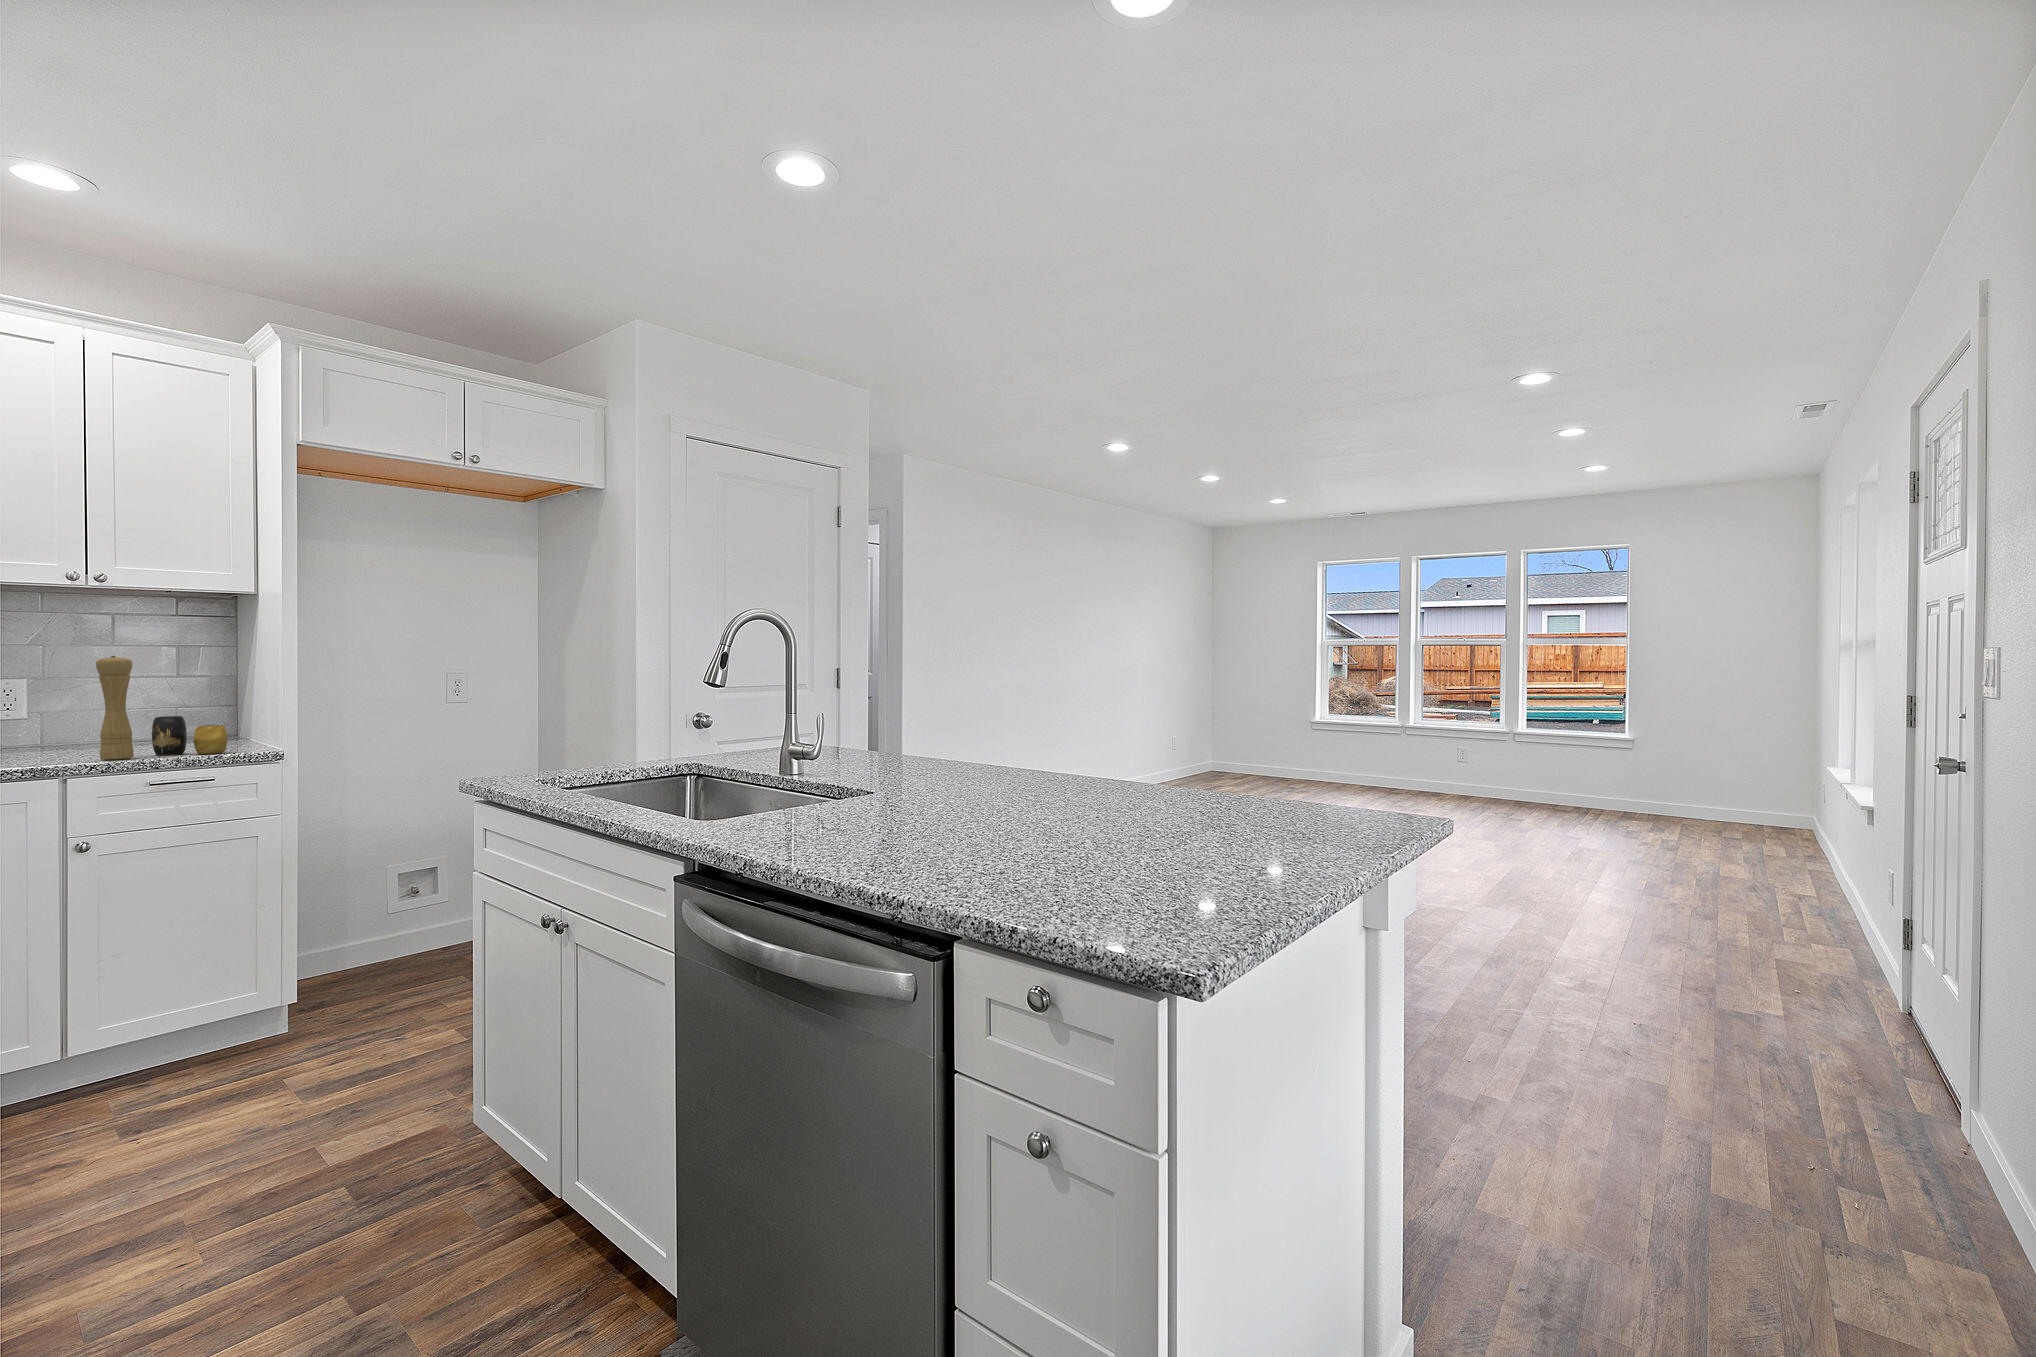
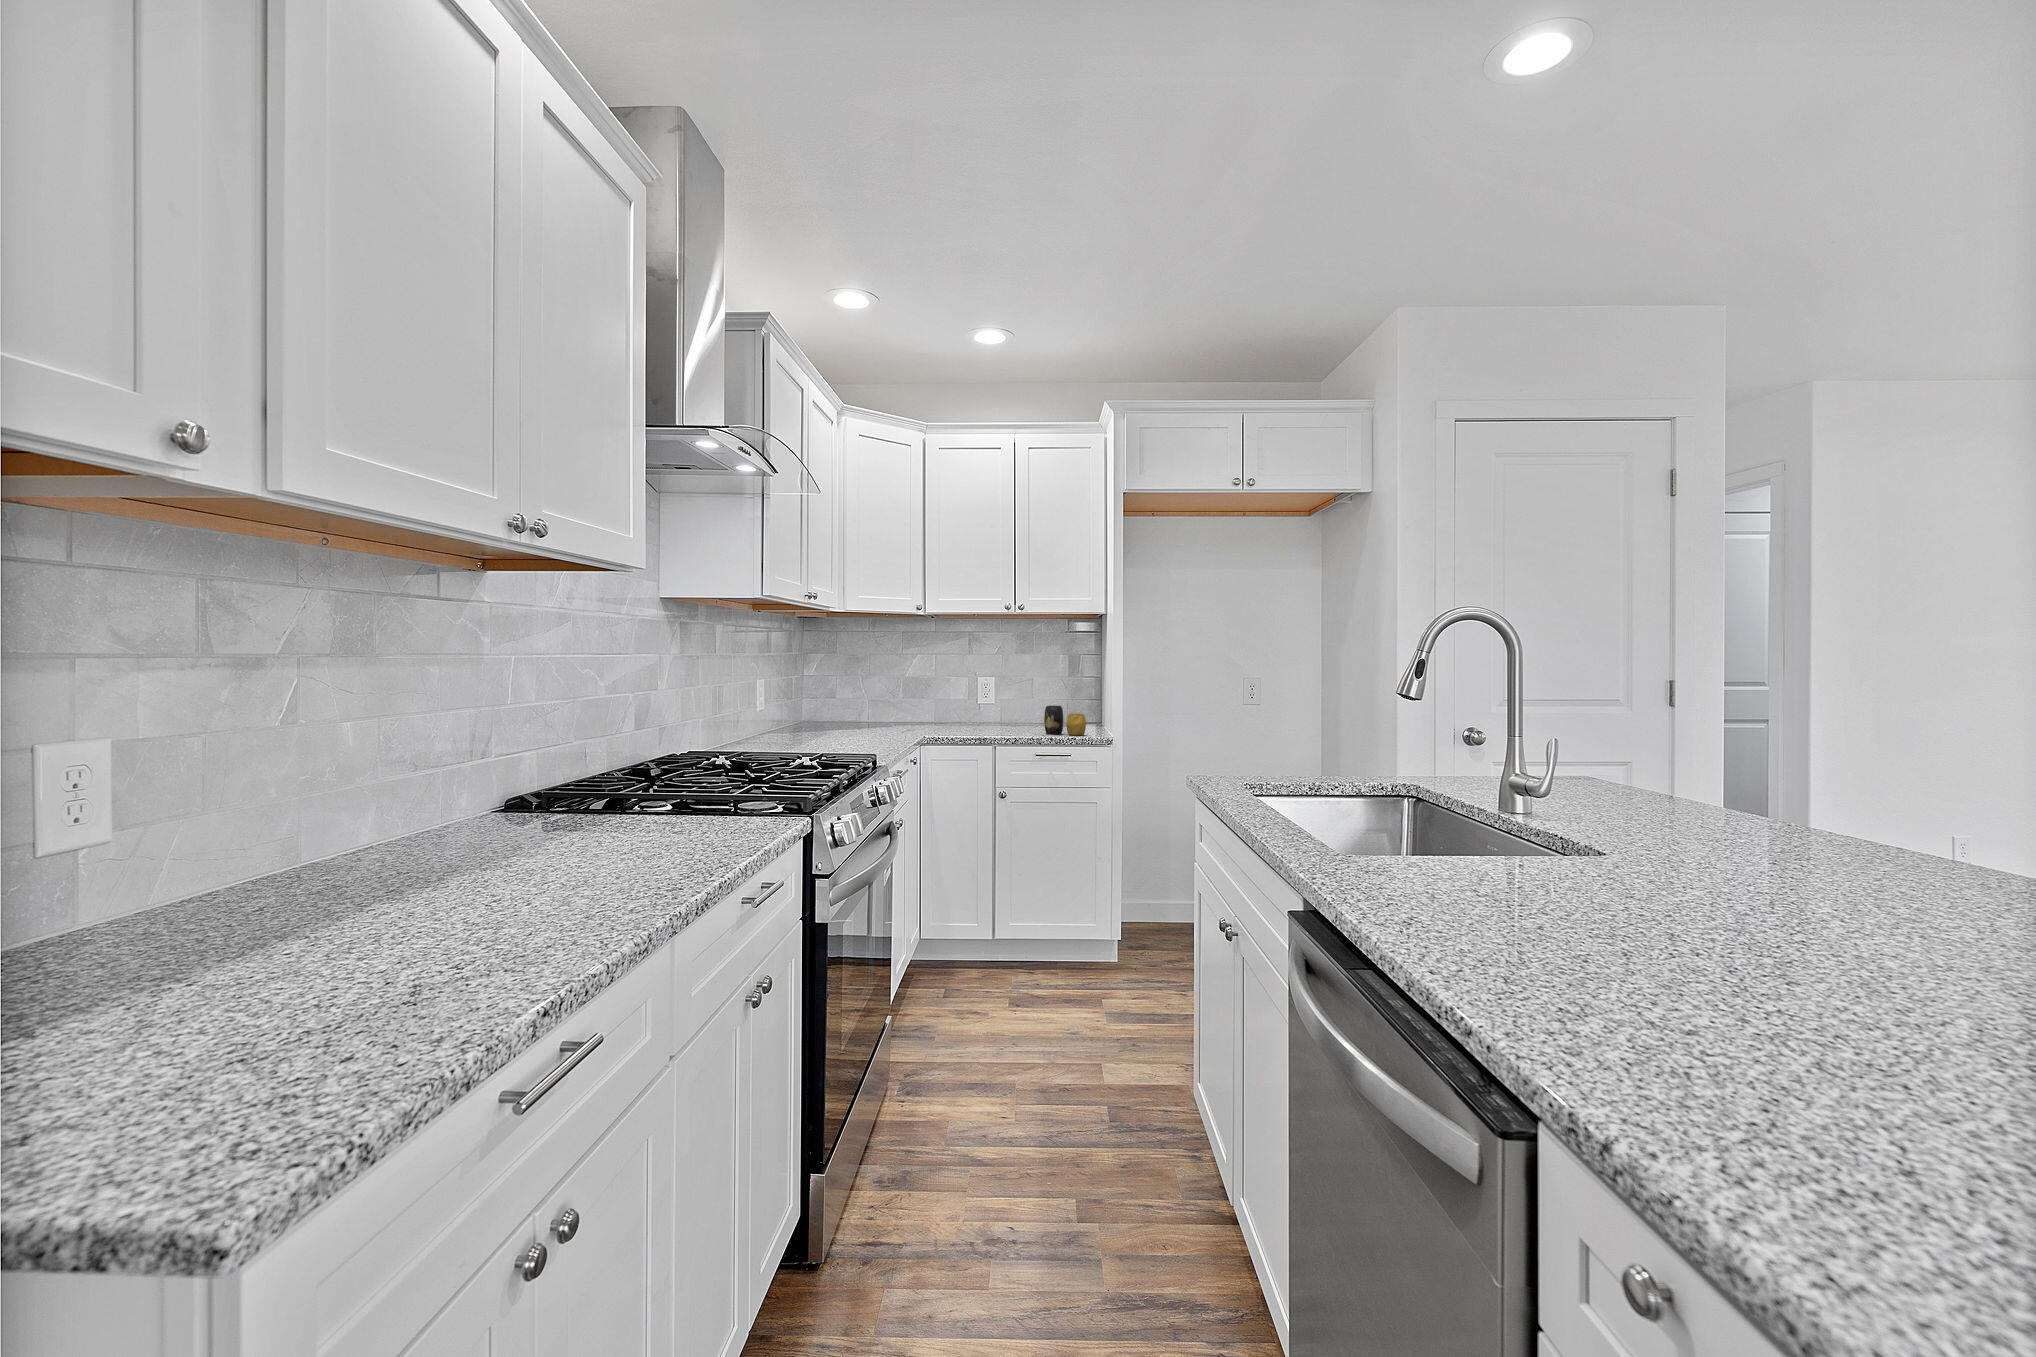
pepper mill: present [96,656,134,760] -> none [1013,661,1032,735]

